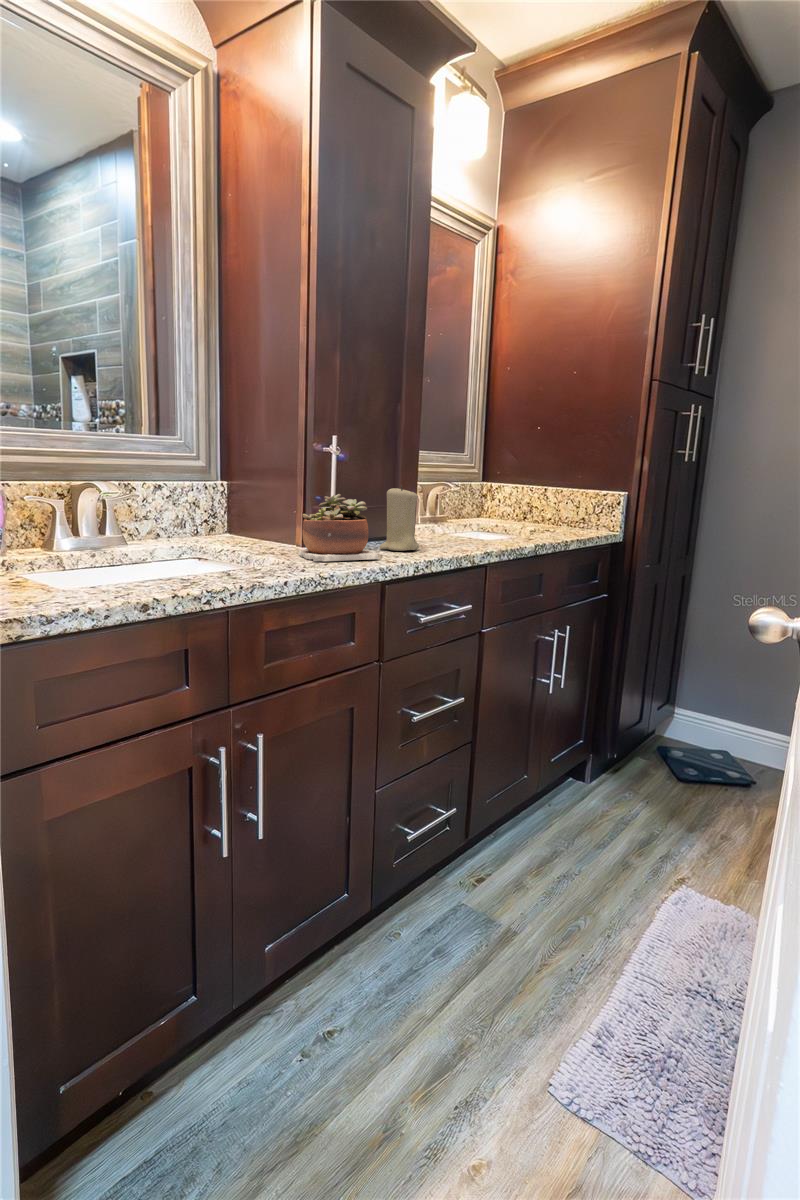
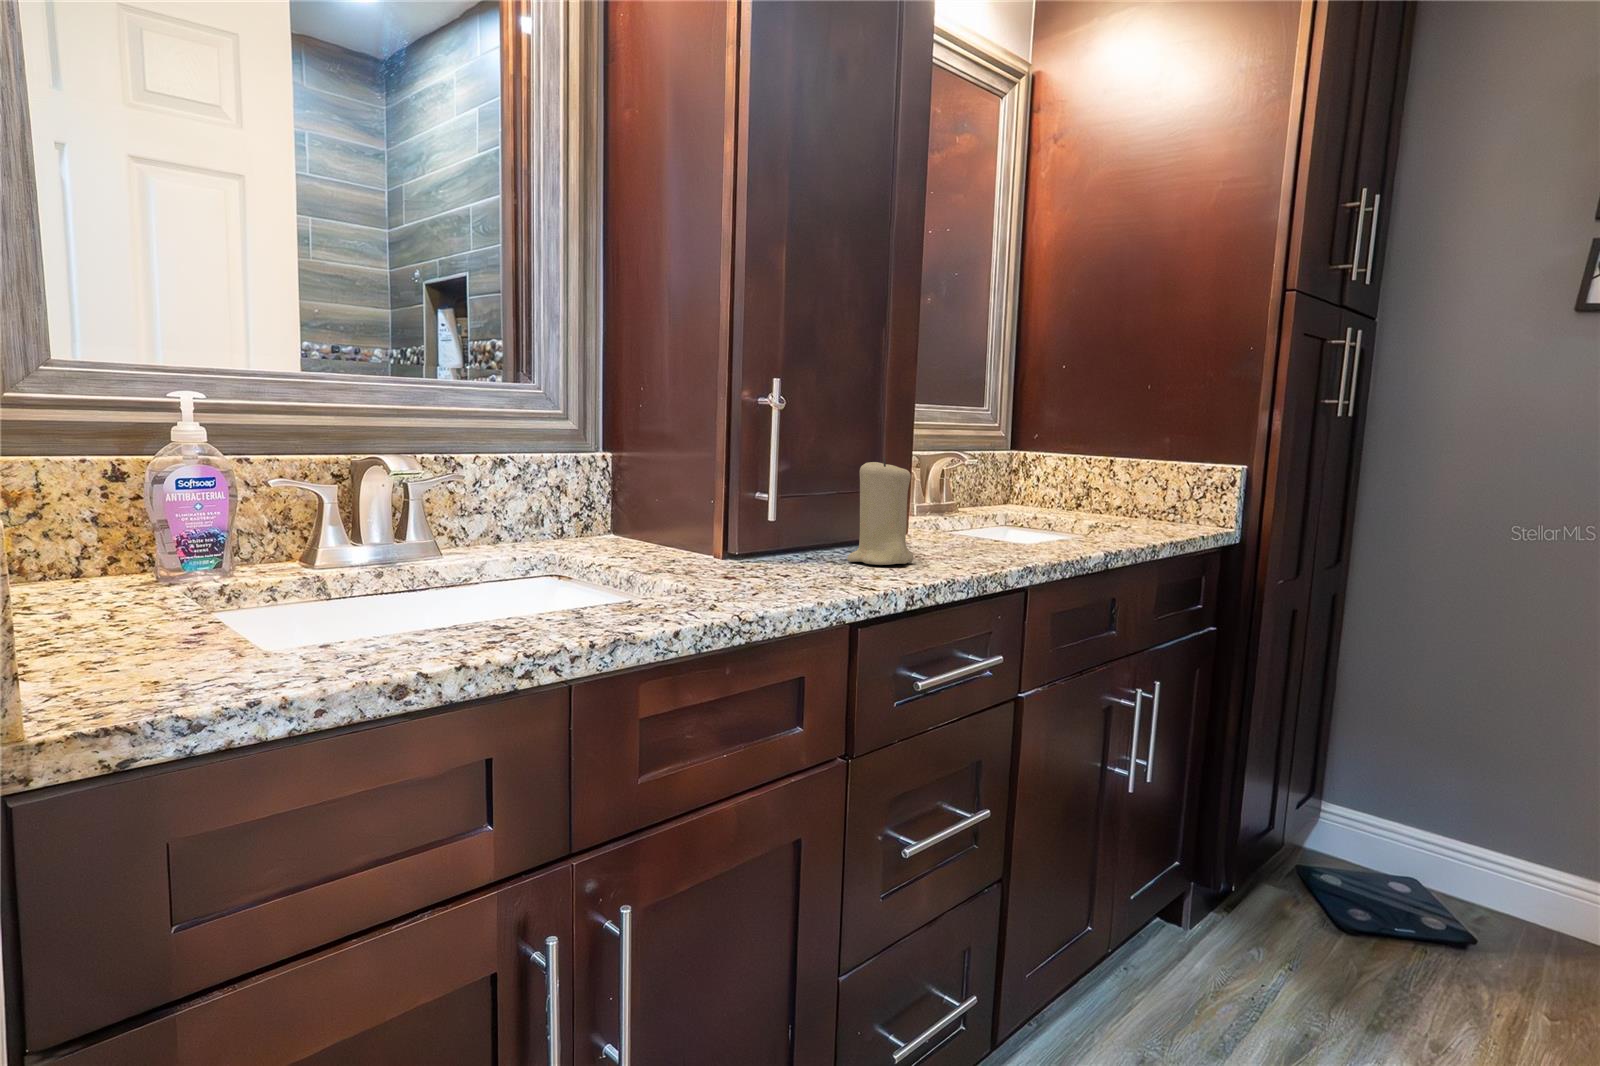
succulent plant: present [298,494,379,561] -> none [709,473,846,587]

